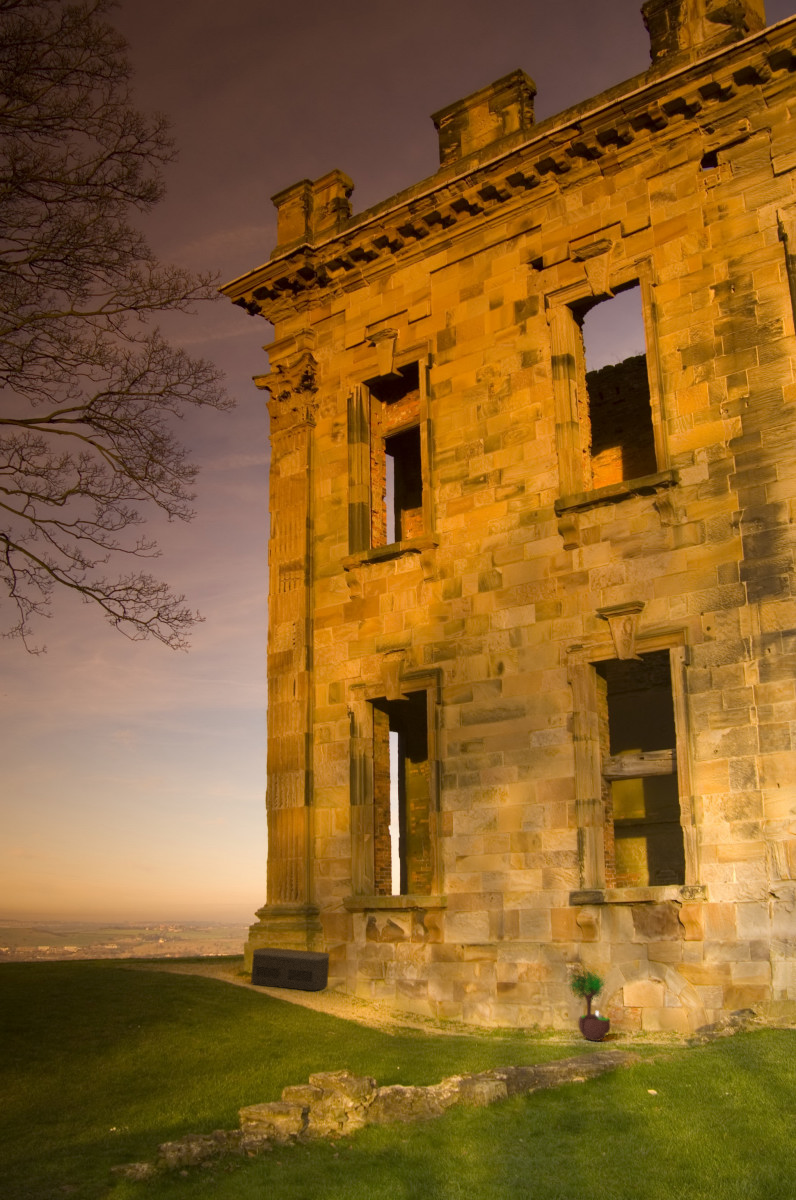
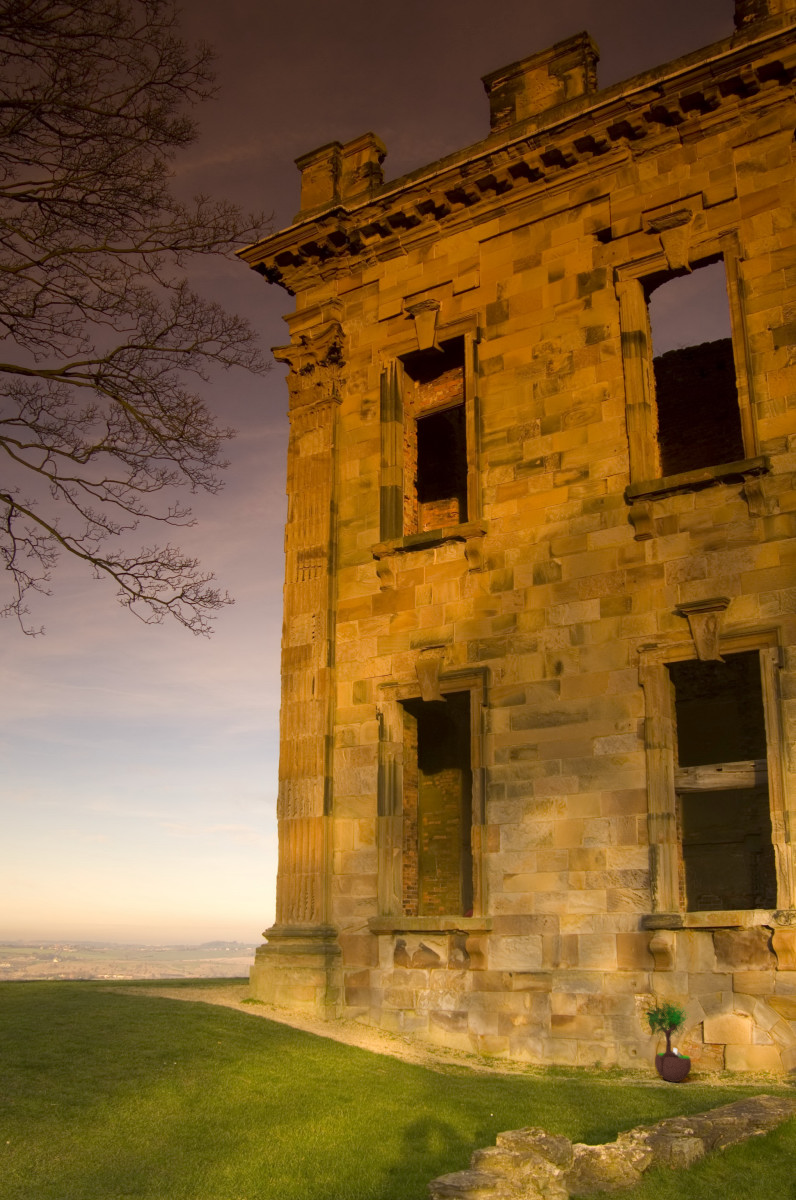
storage bench: present [251,948,329,991] -> none [264,973,352,1023]

